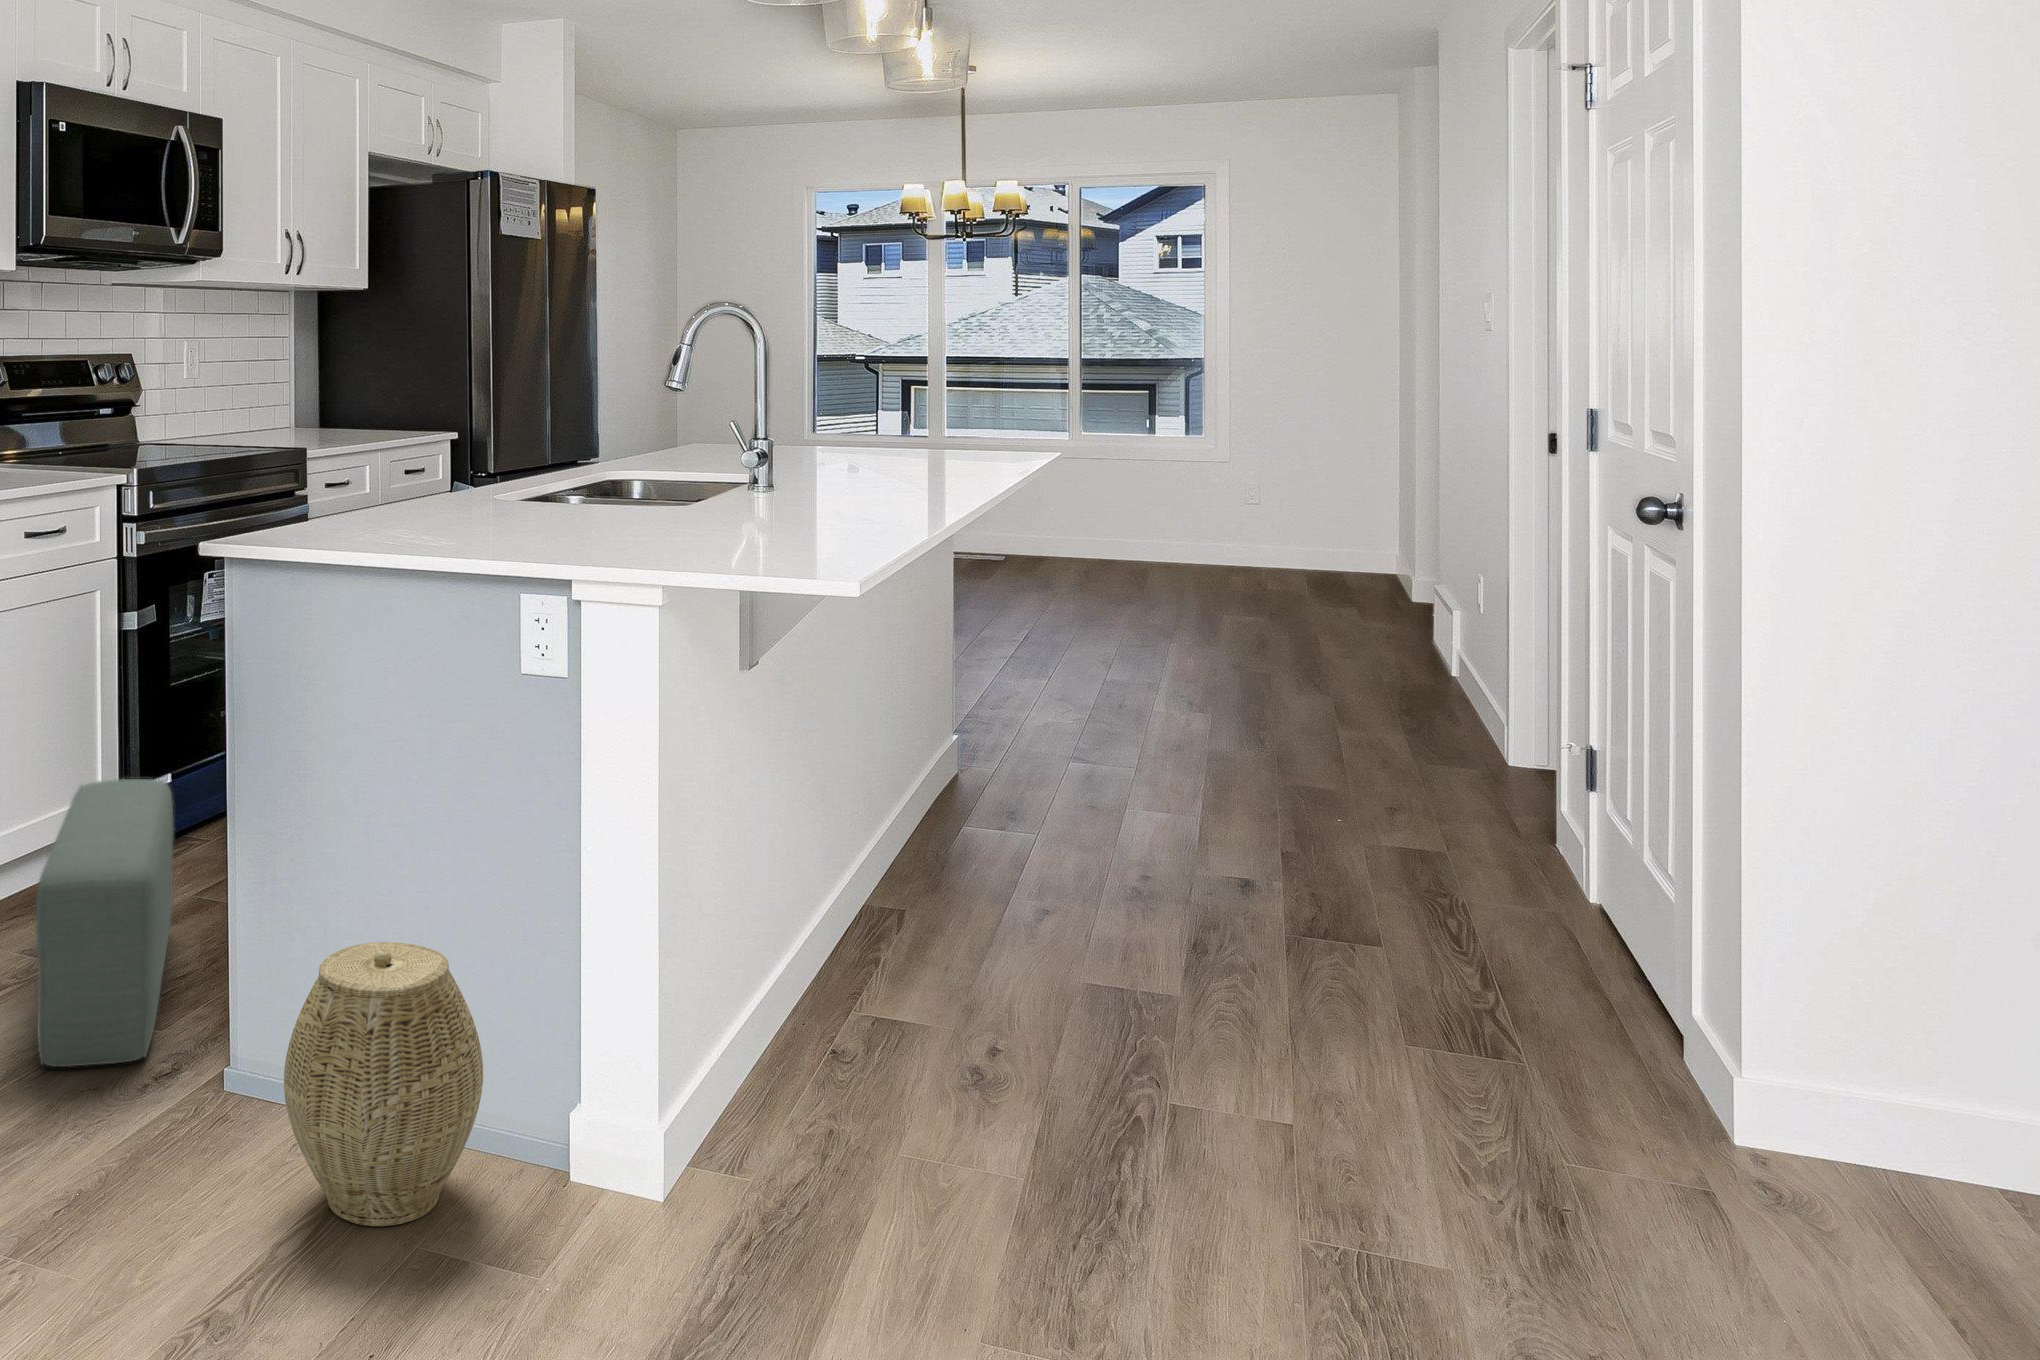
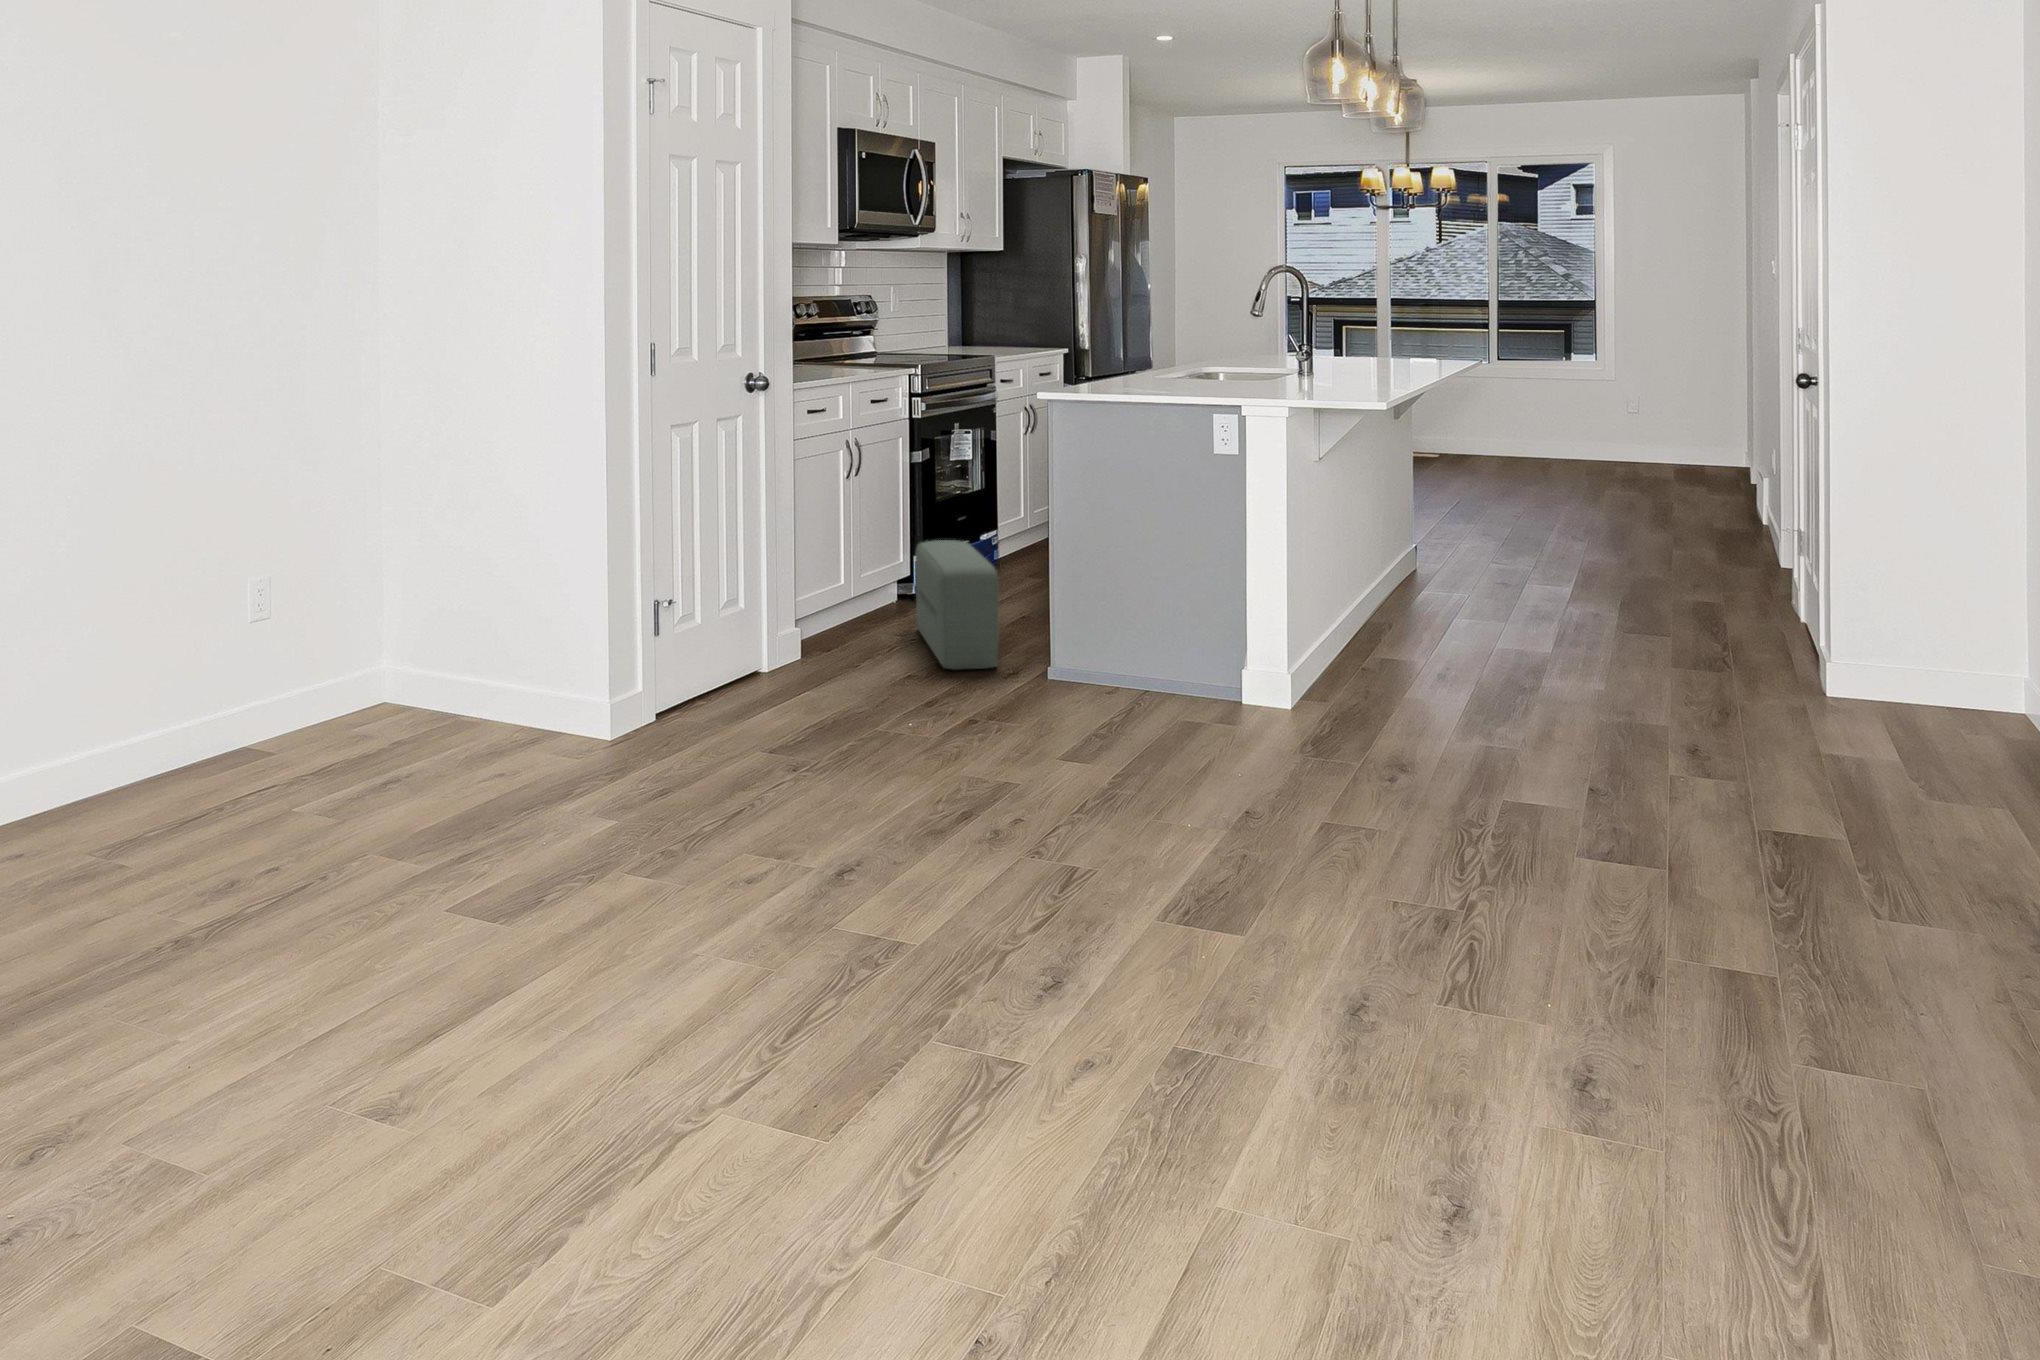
woven basket: present [284,942,483,1226] -> none [1103,586,1201,712]

